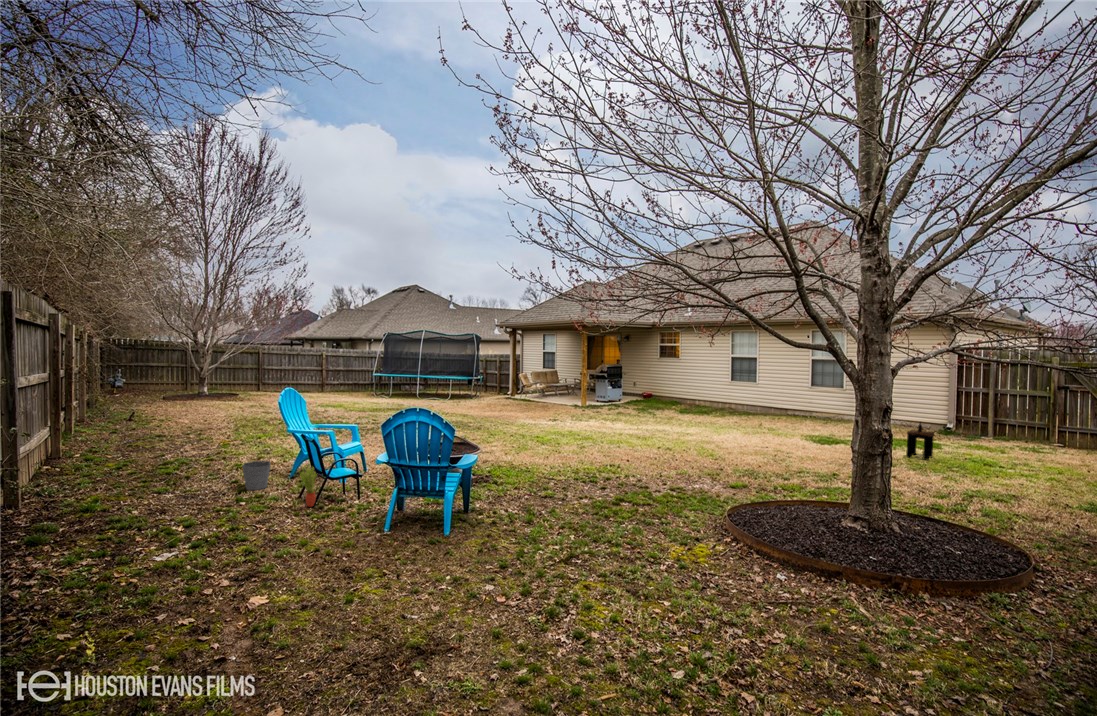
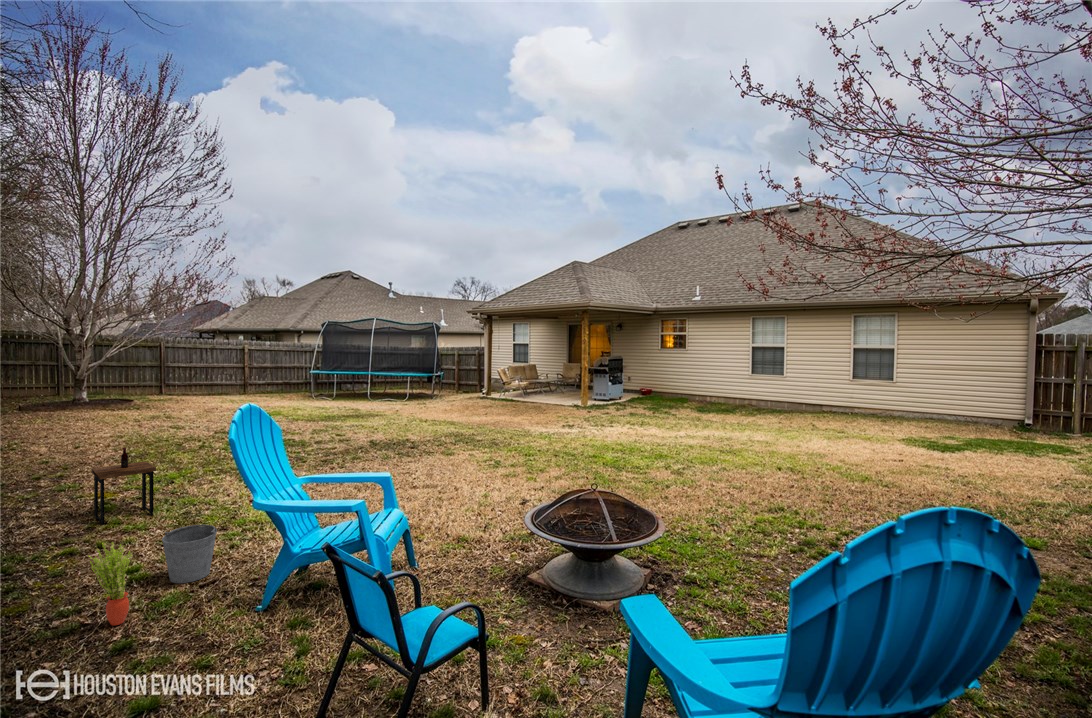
side table: present [906,422,934,460] -> present [91,448,156,525]
potted plant: present [300,467,317,507] -> present [89,542,133,626]

